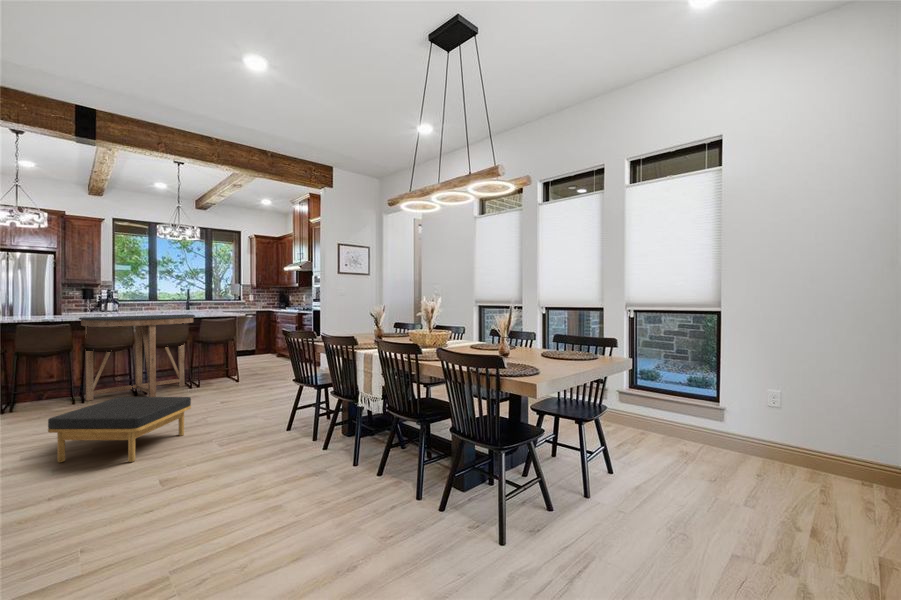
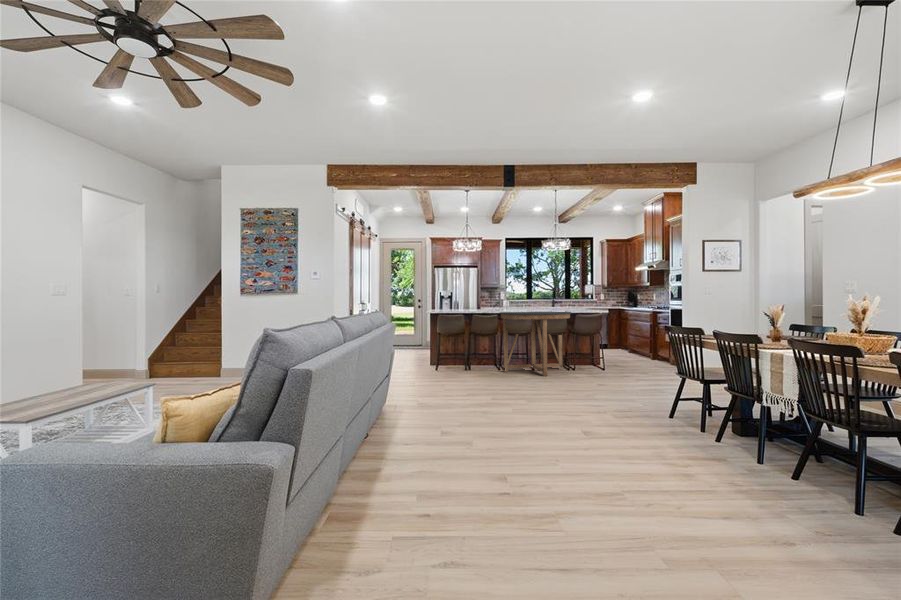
ottoman: present [48,397,191,463] -> none [509,371,589,417]

